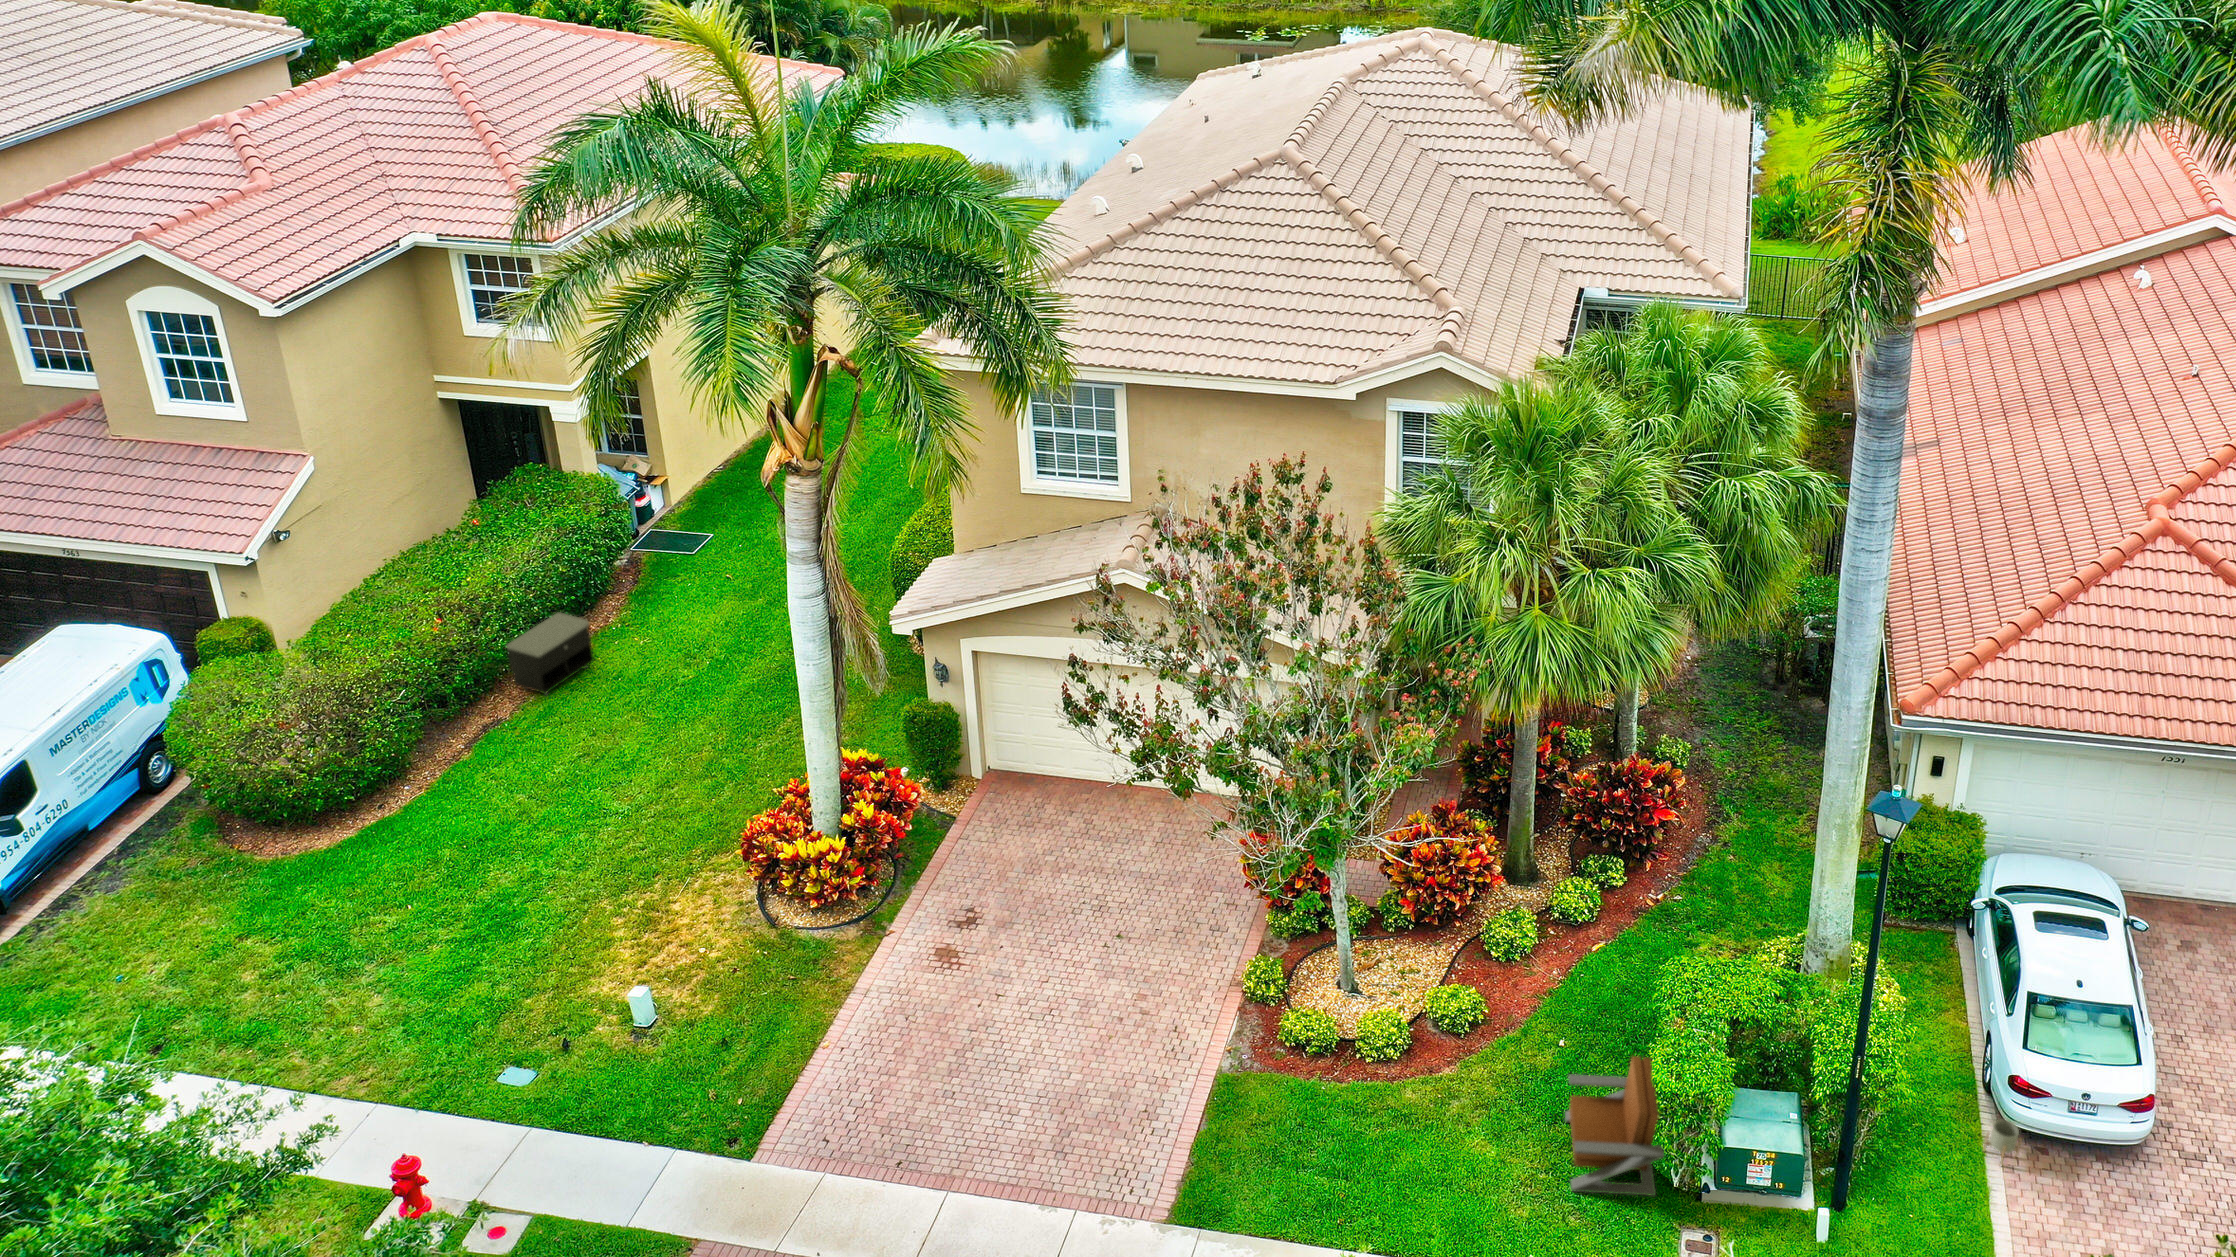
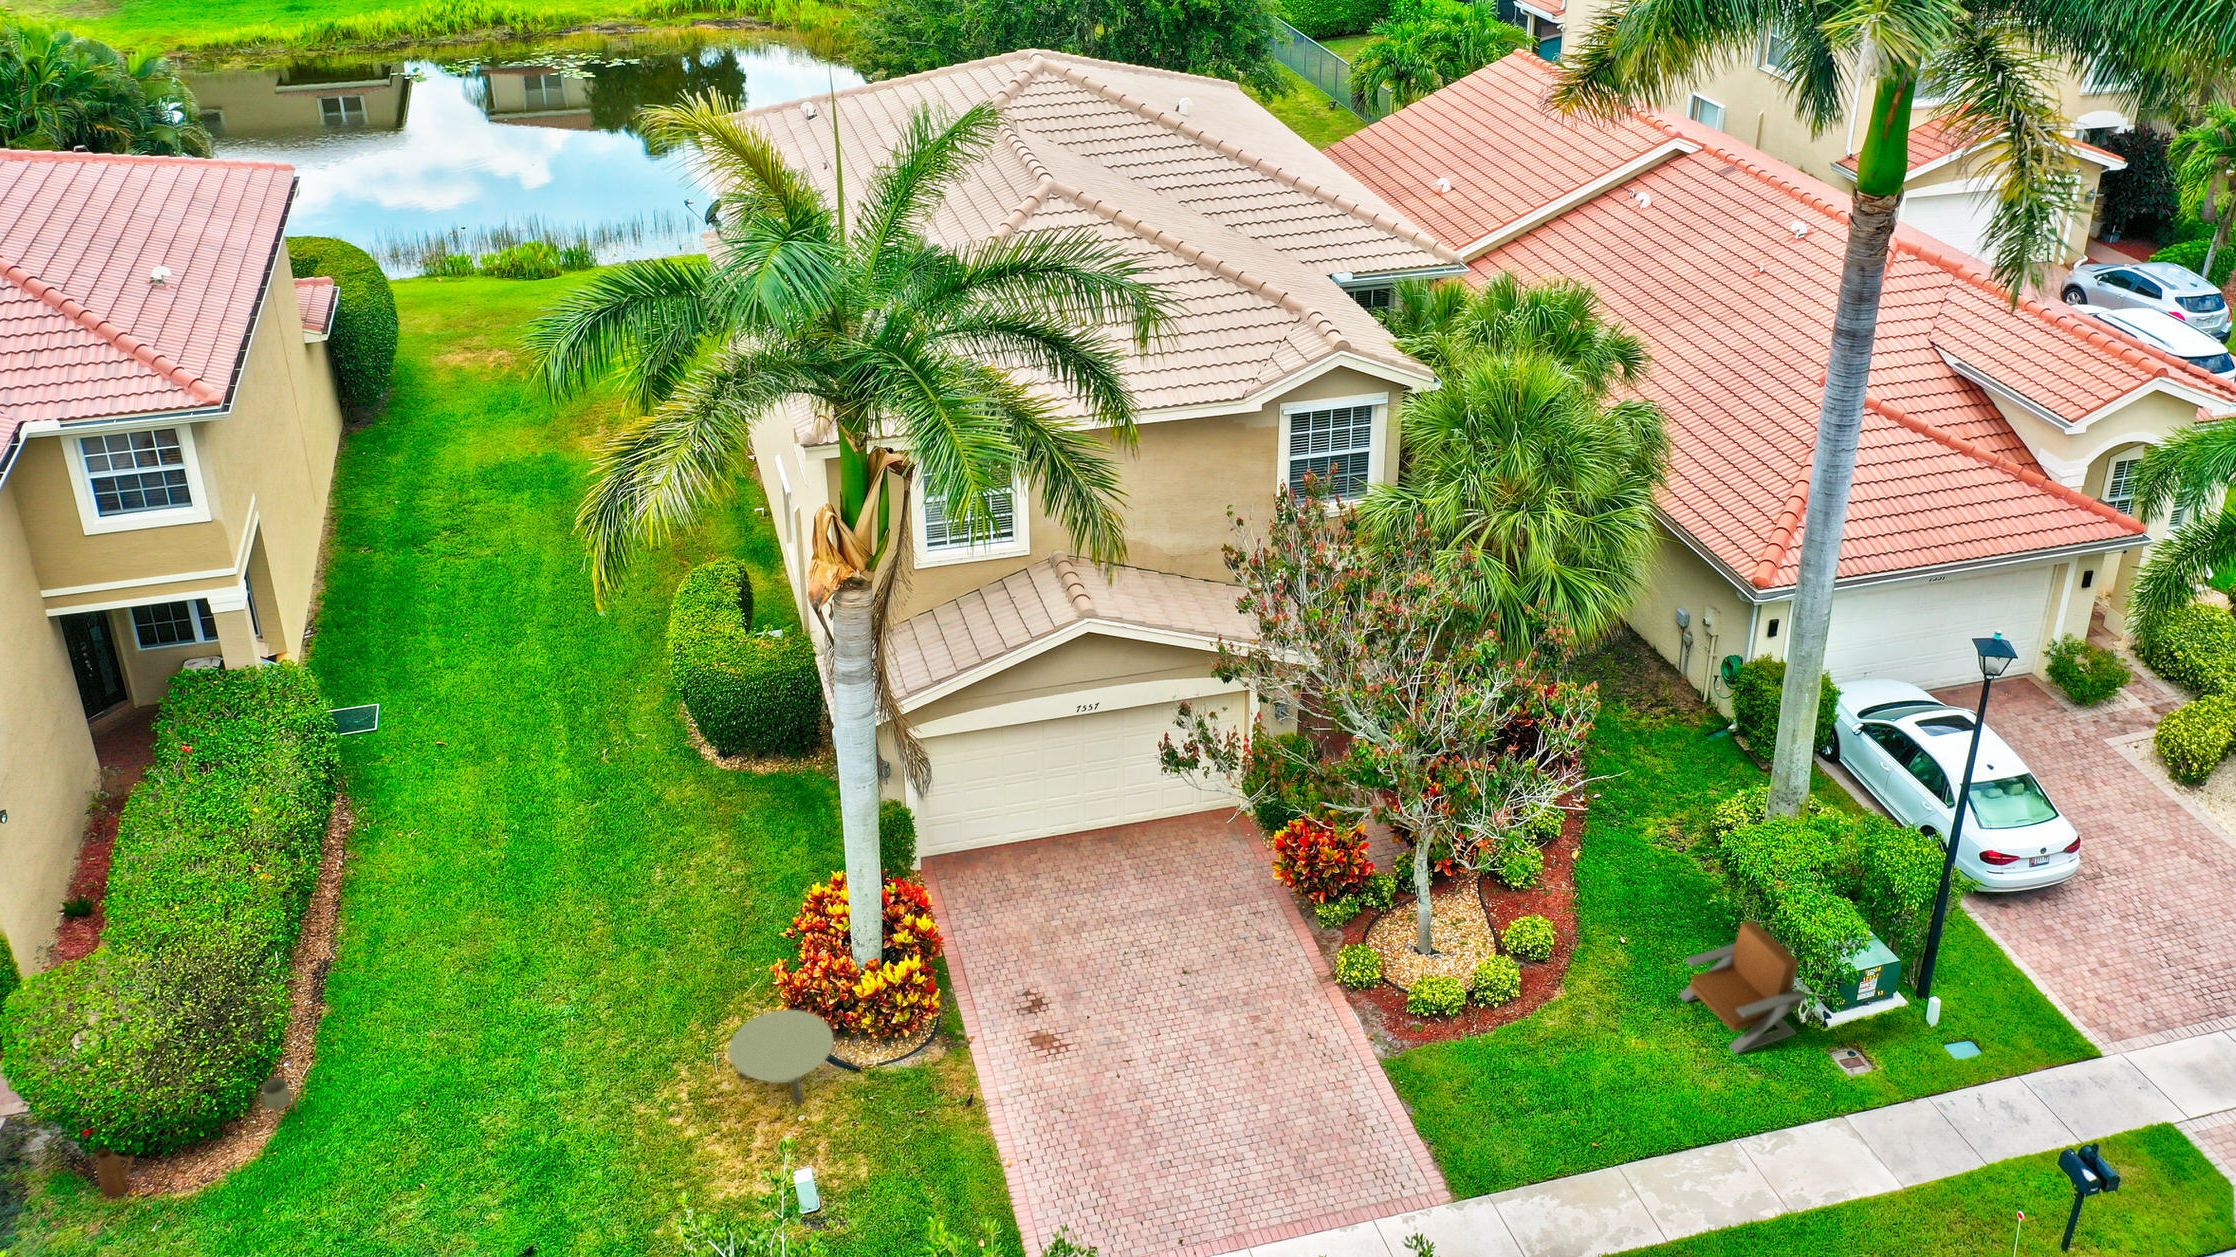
storage bench: present [507,612,594,694] -> none [301,826,385,925]
watering can: none [221,804,249,844] -> present [90,1149,135,1198]
round table: none [670,852,767,938] -> present [729,1010,834,1105]
planter: present [1983,1120,2022,1165] -> present [260,1078,298,1122]

